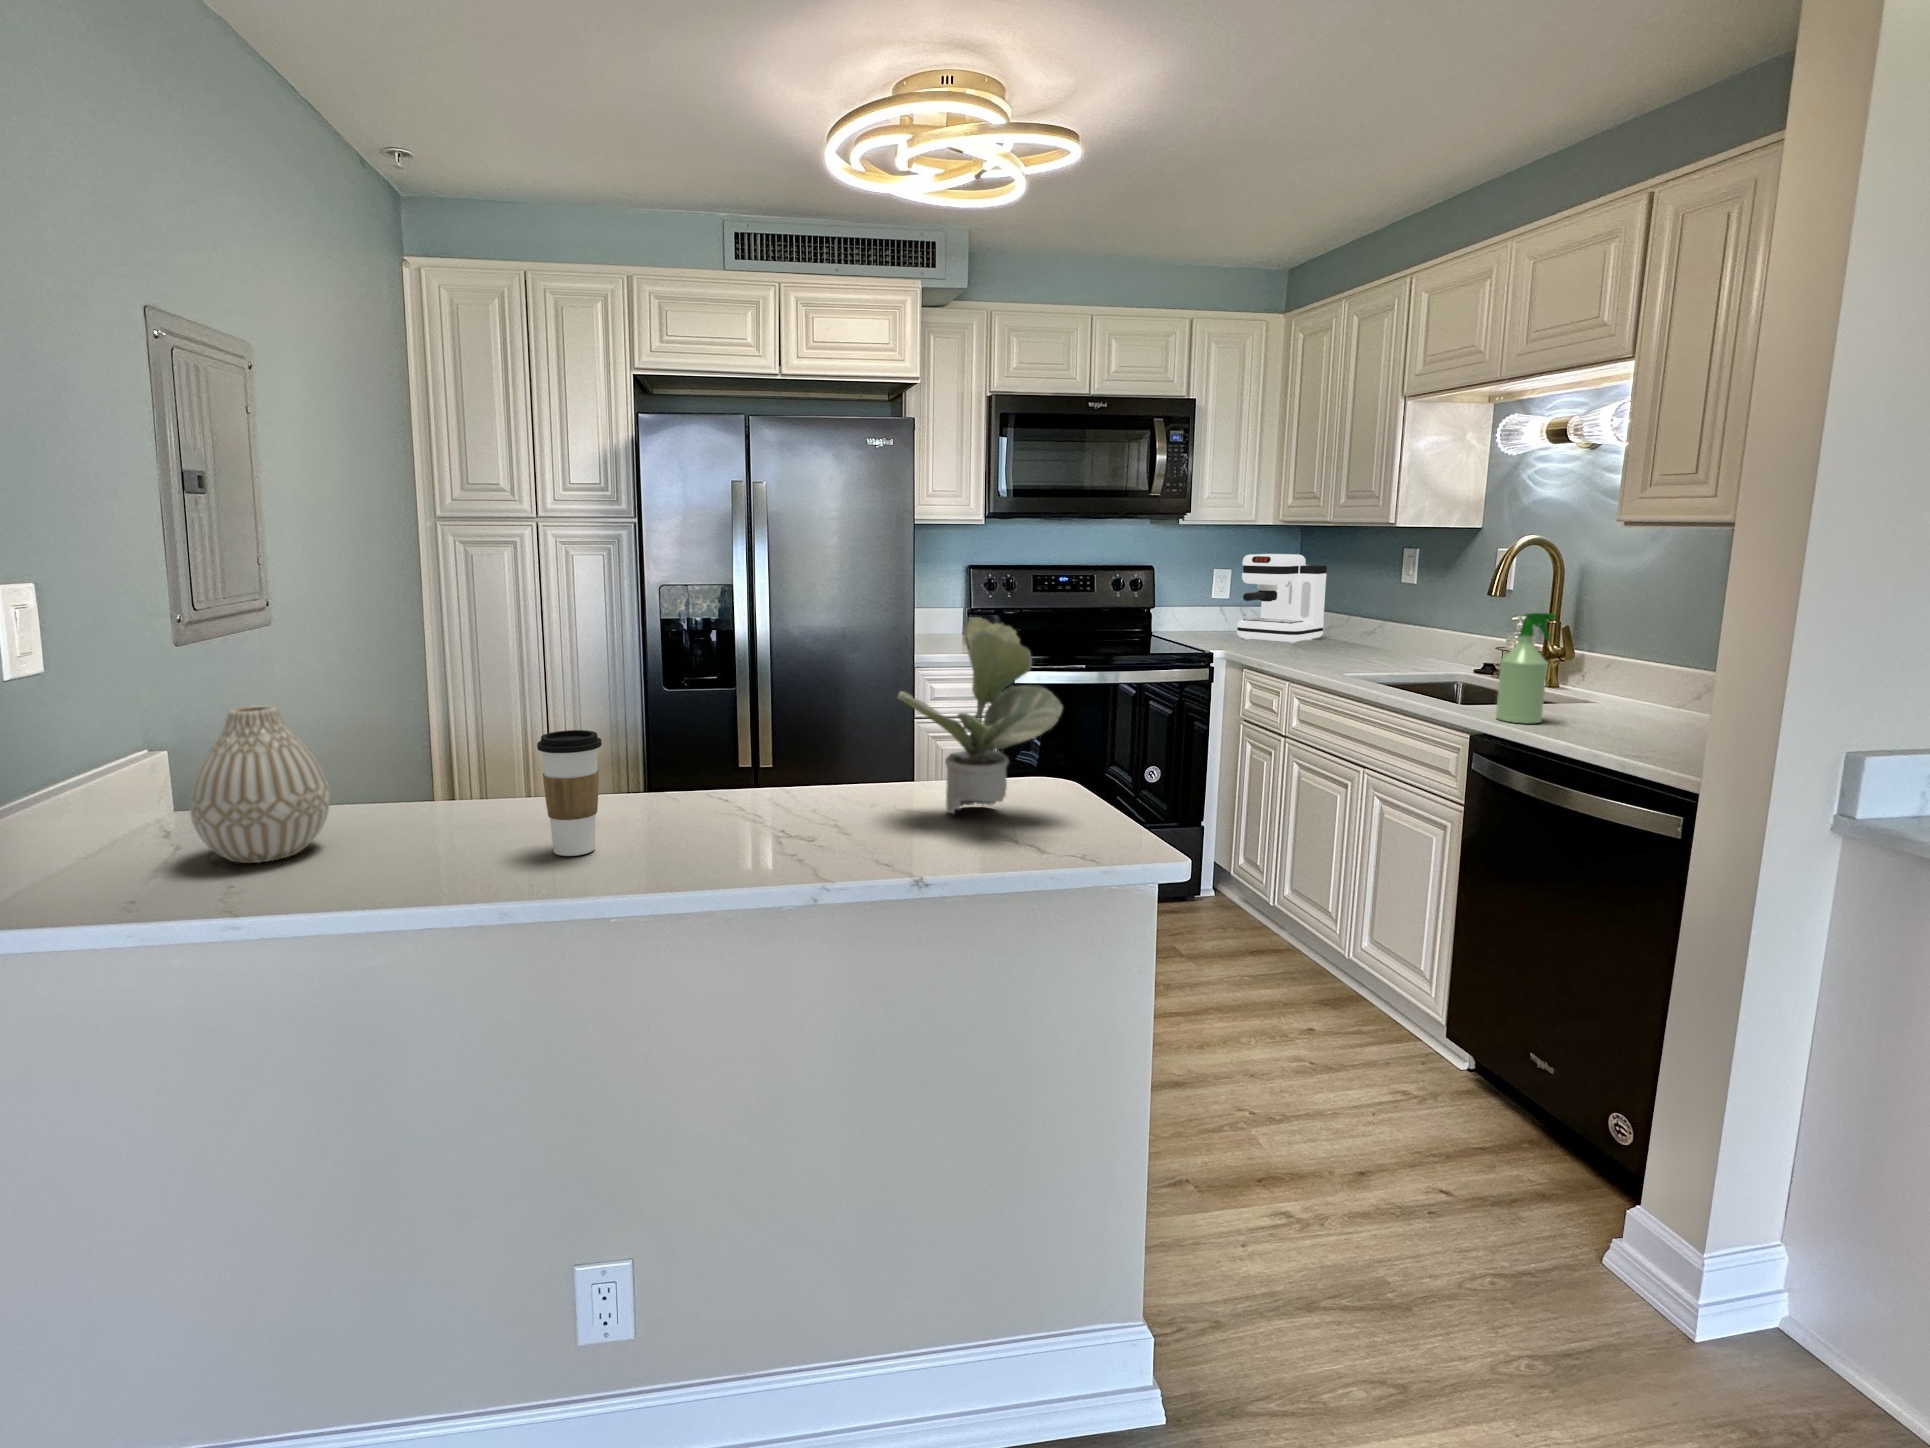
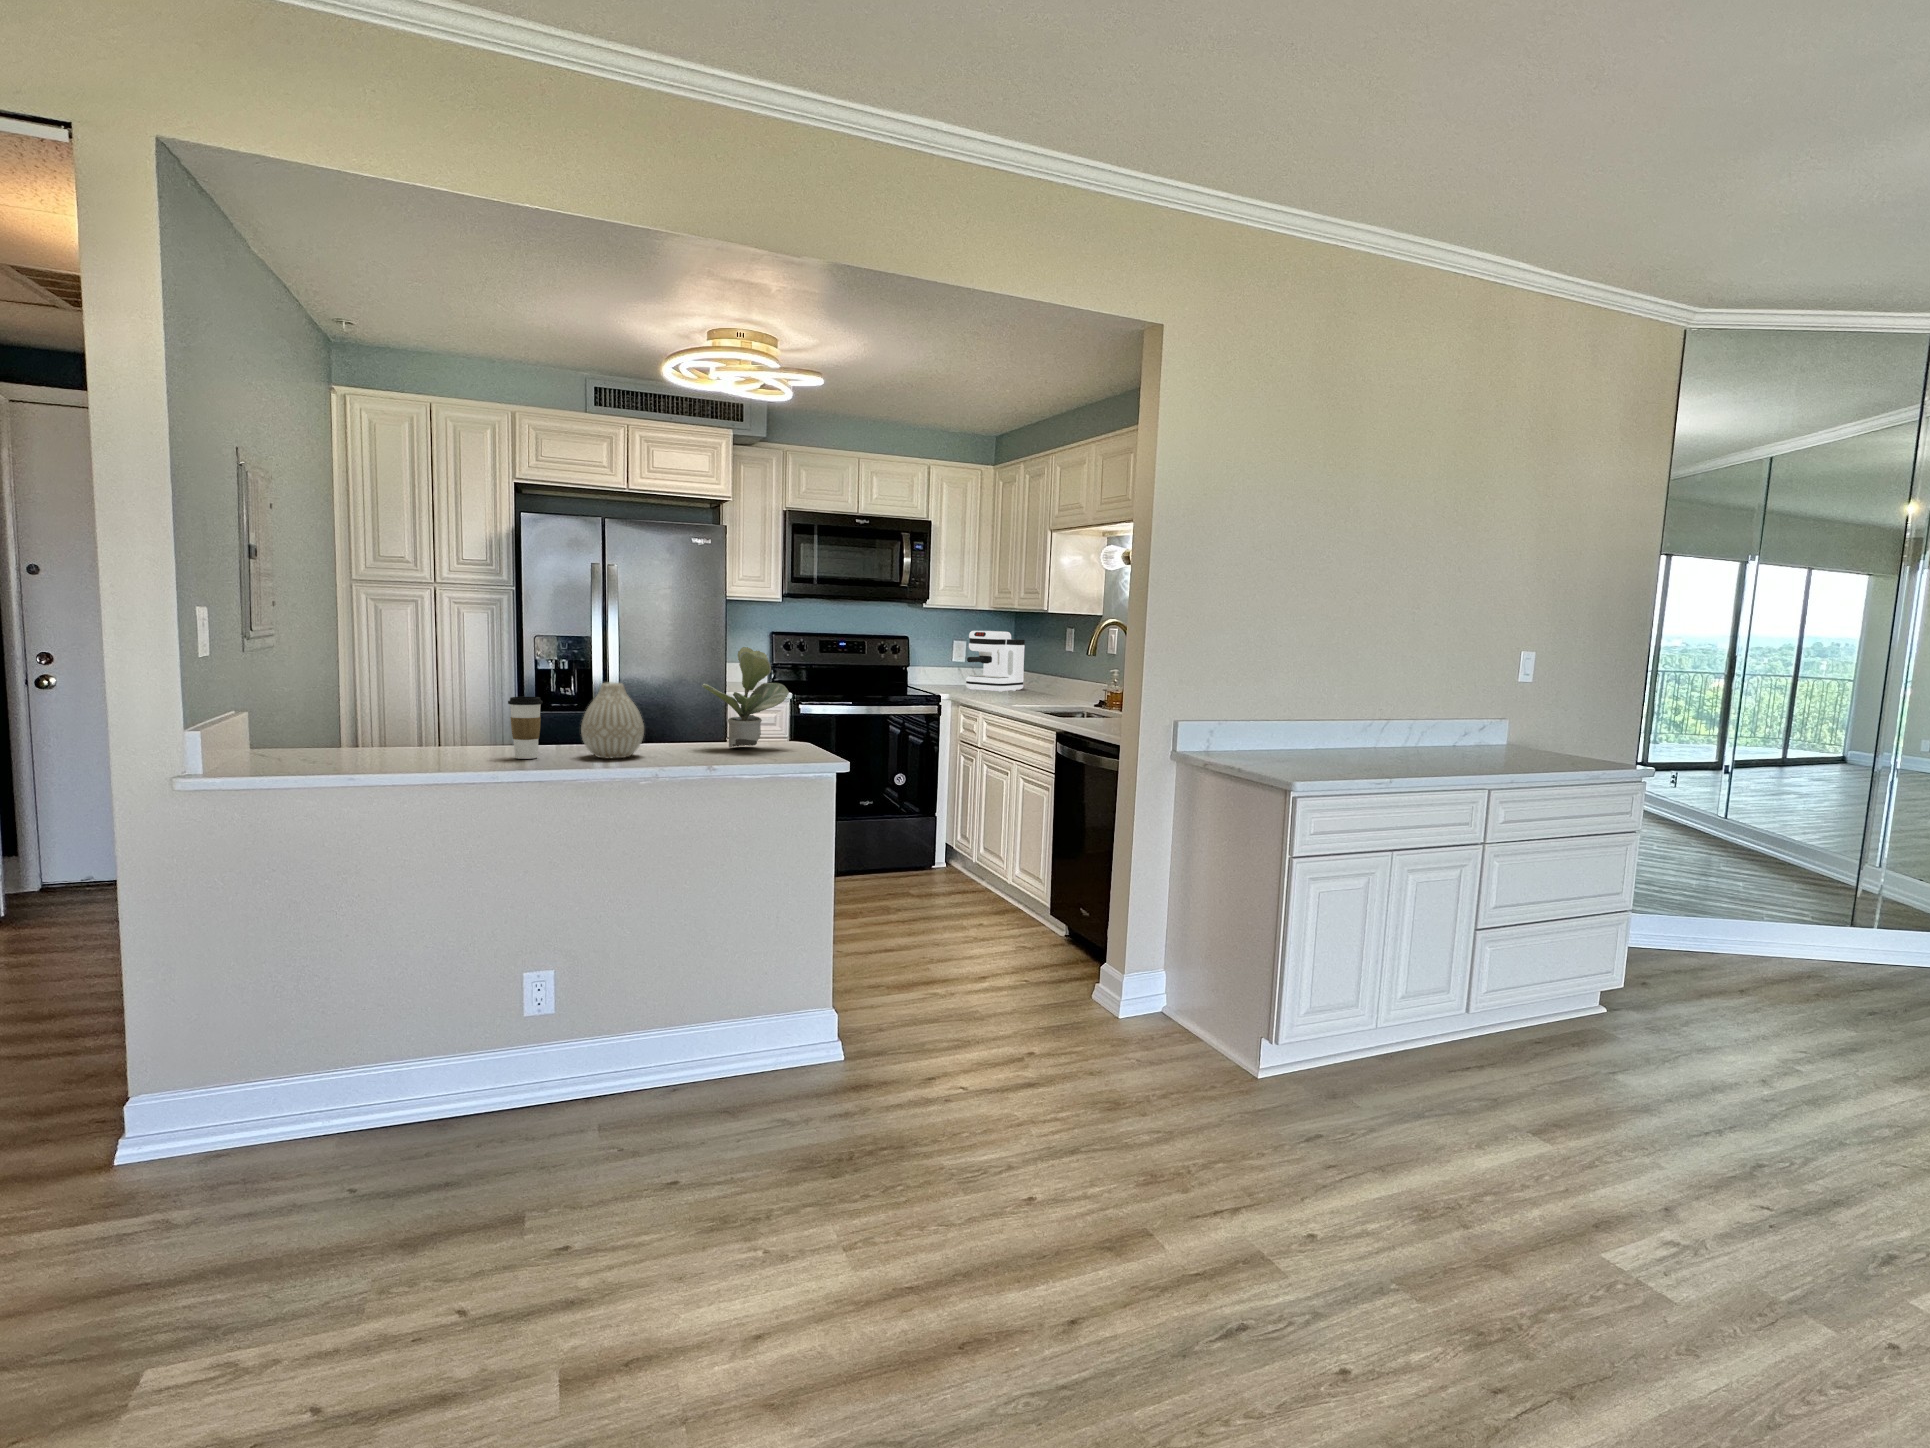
spray bottle: present [1496,613,1556,724] -> none [1069,663,1097,725]
vase: present [189,705,330,863] -> present [581,683,644,758]

